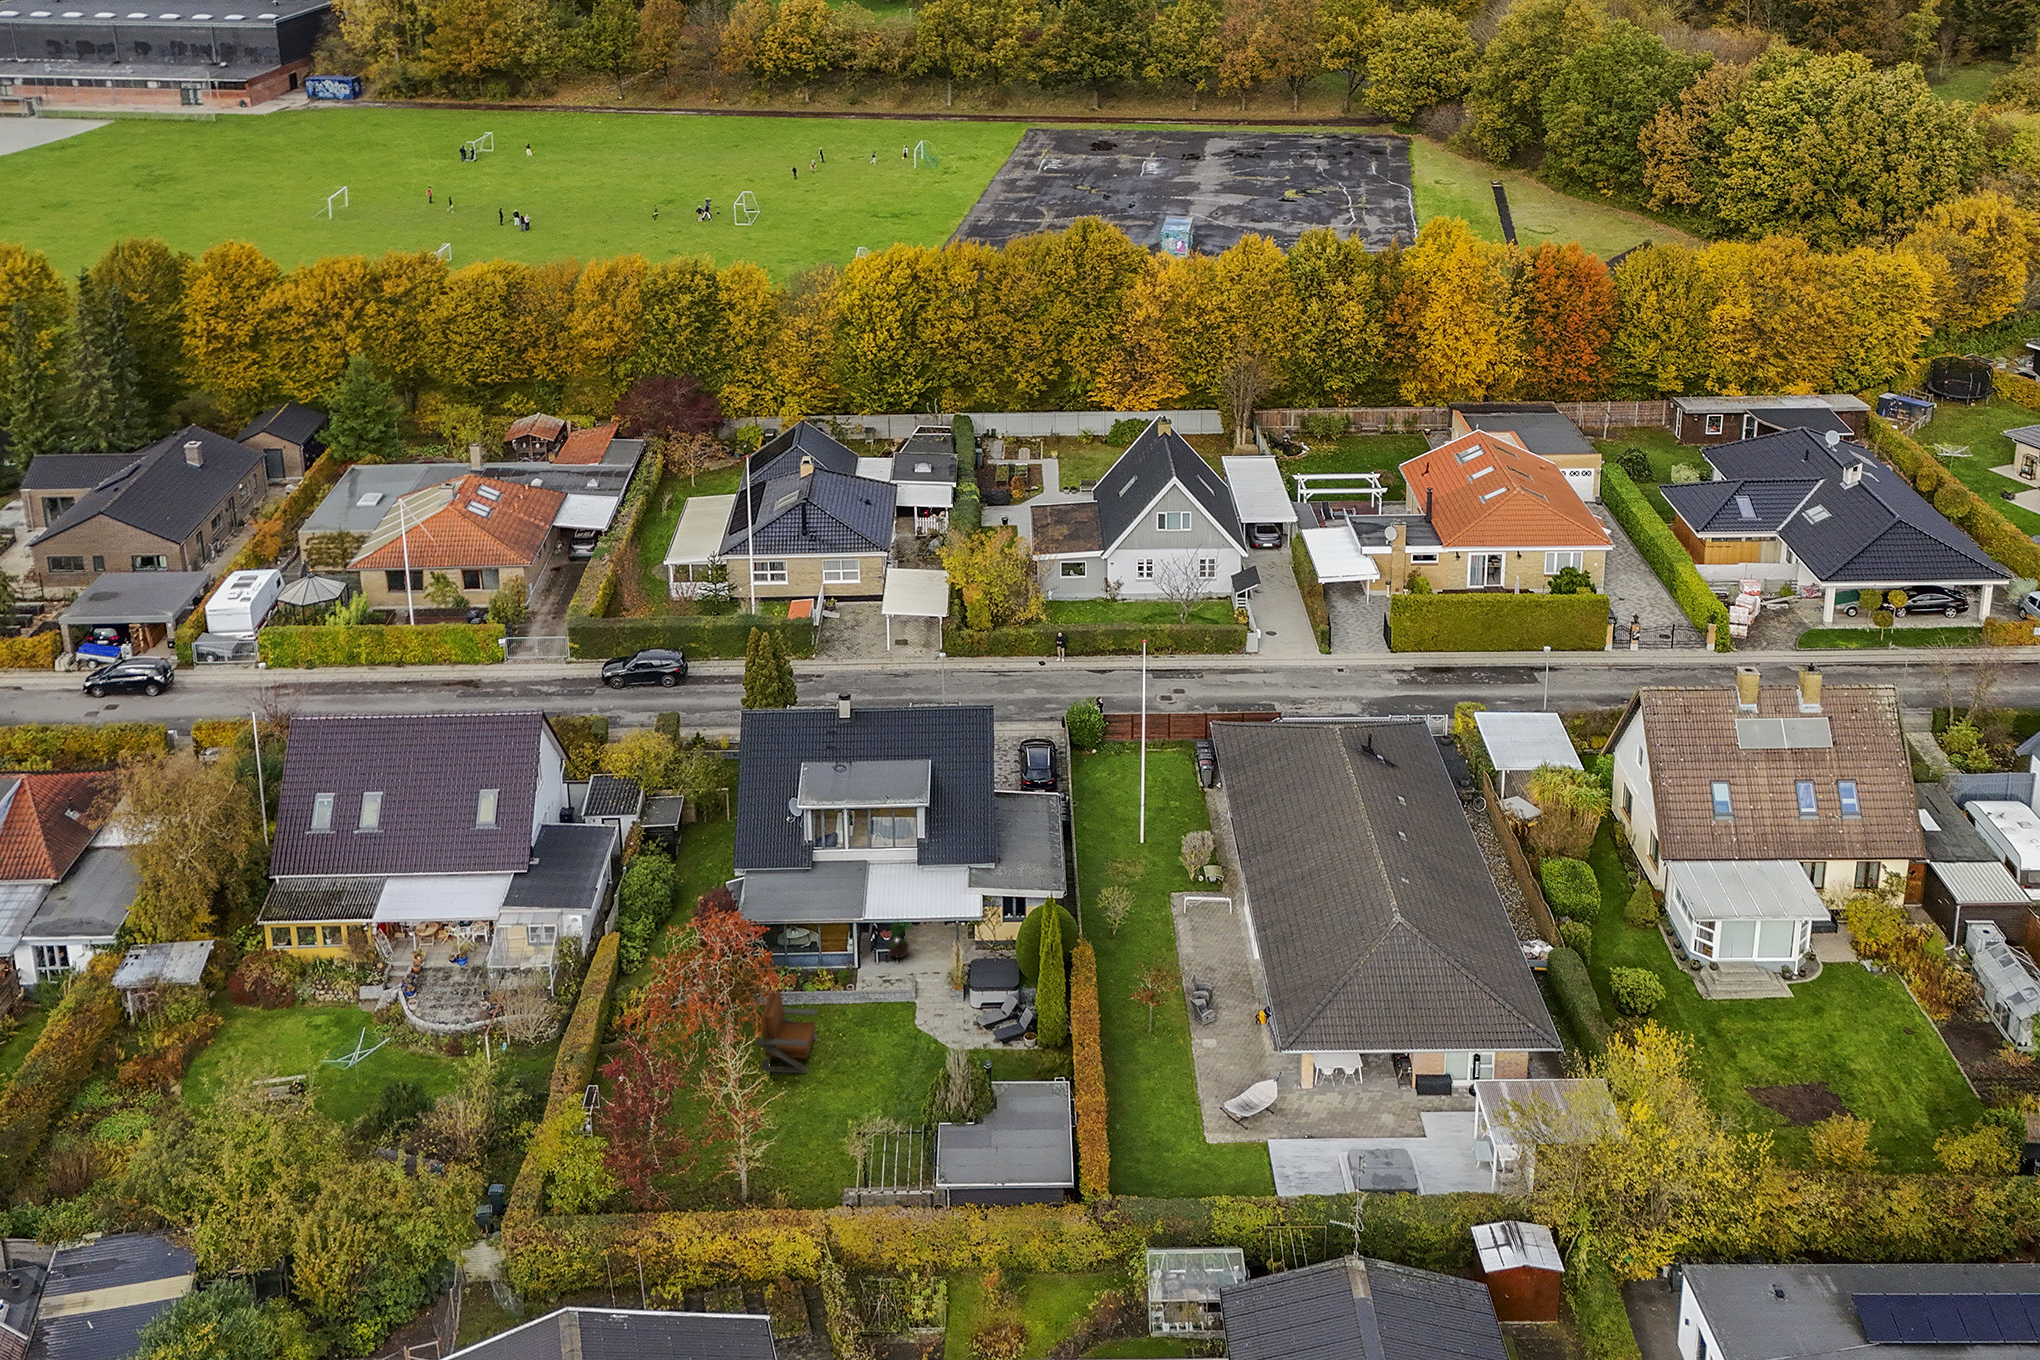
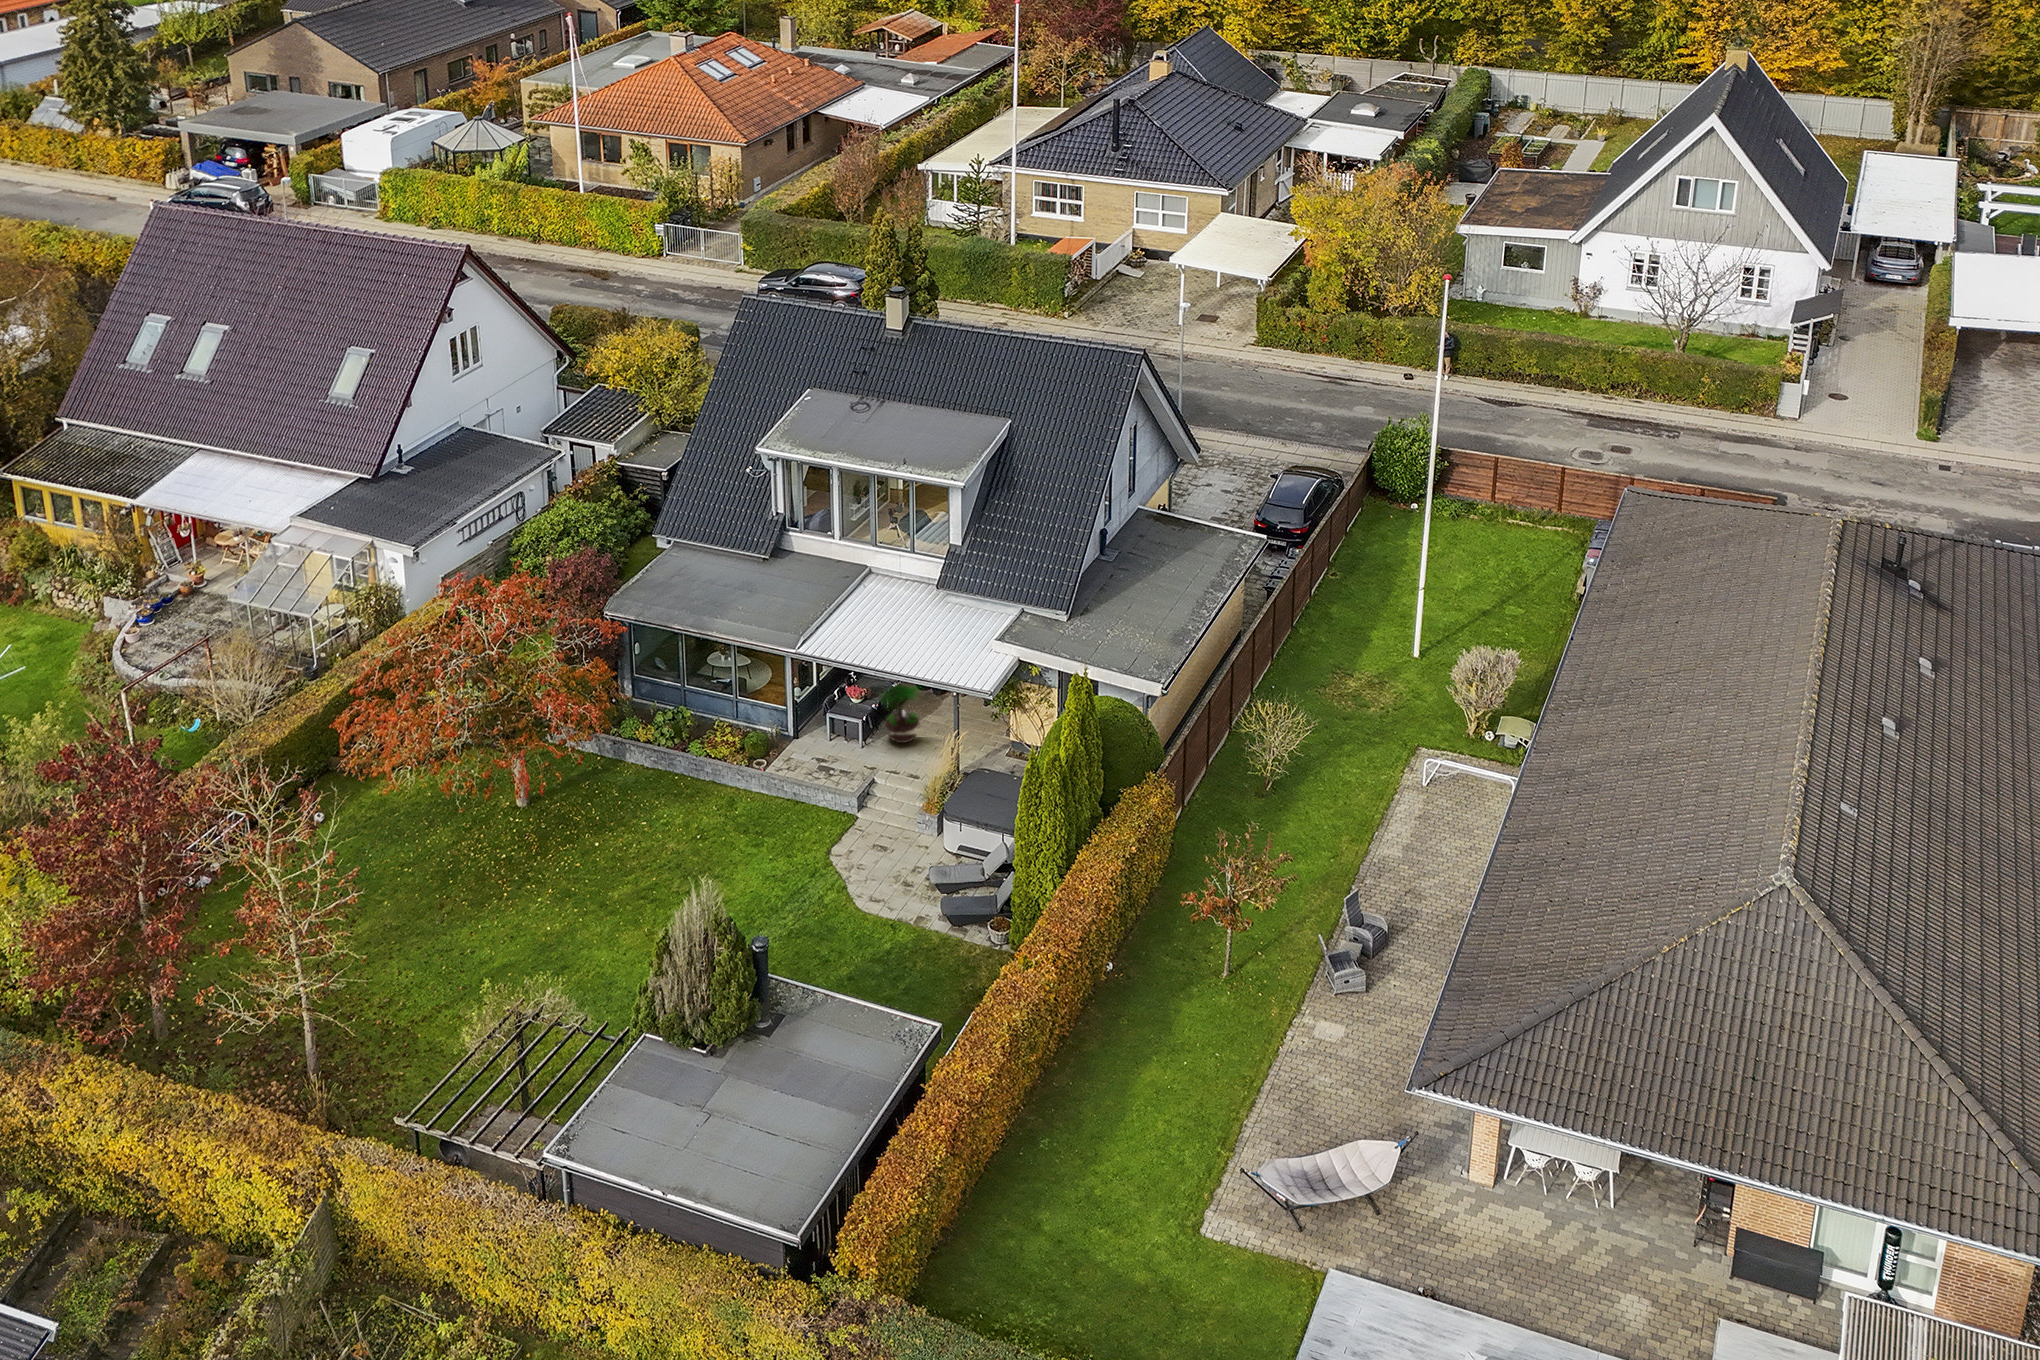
lounge chair: present [756,991,818,1073] -> none [553,732,689,879]

